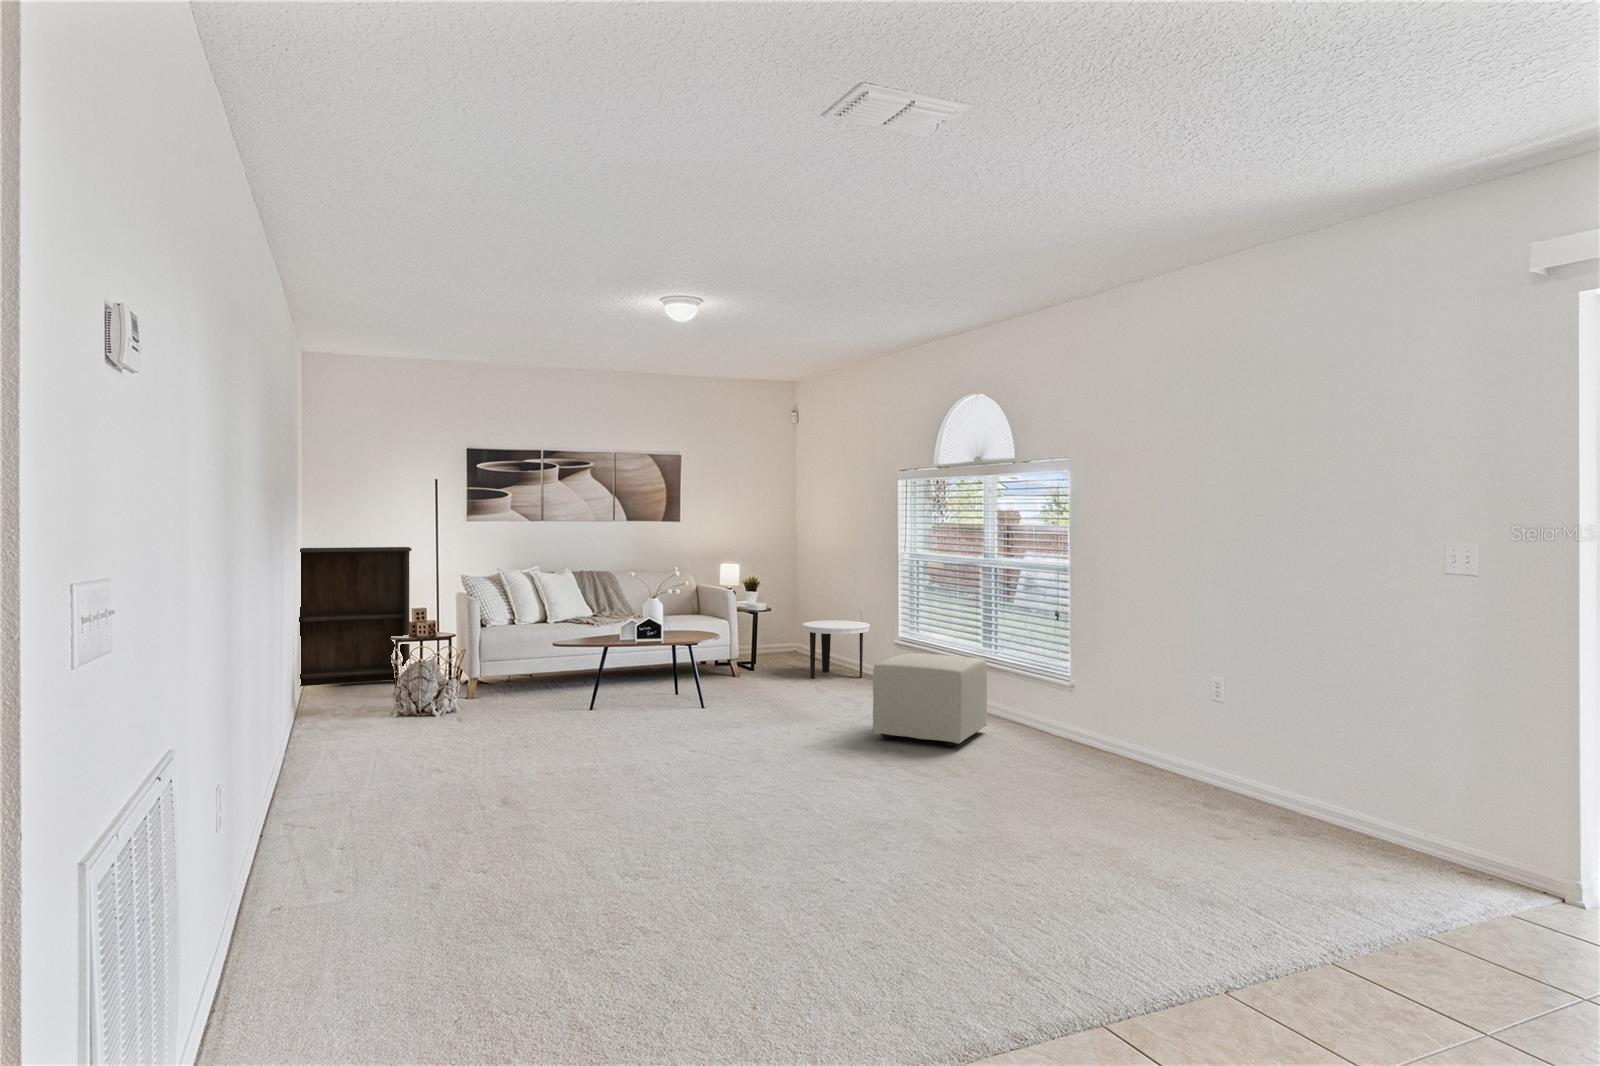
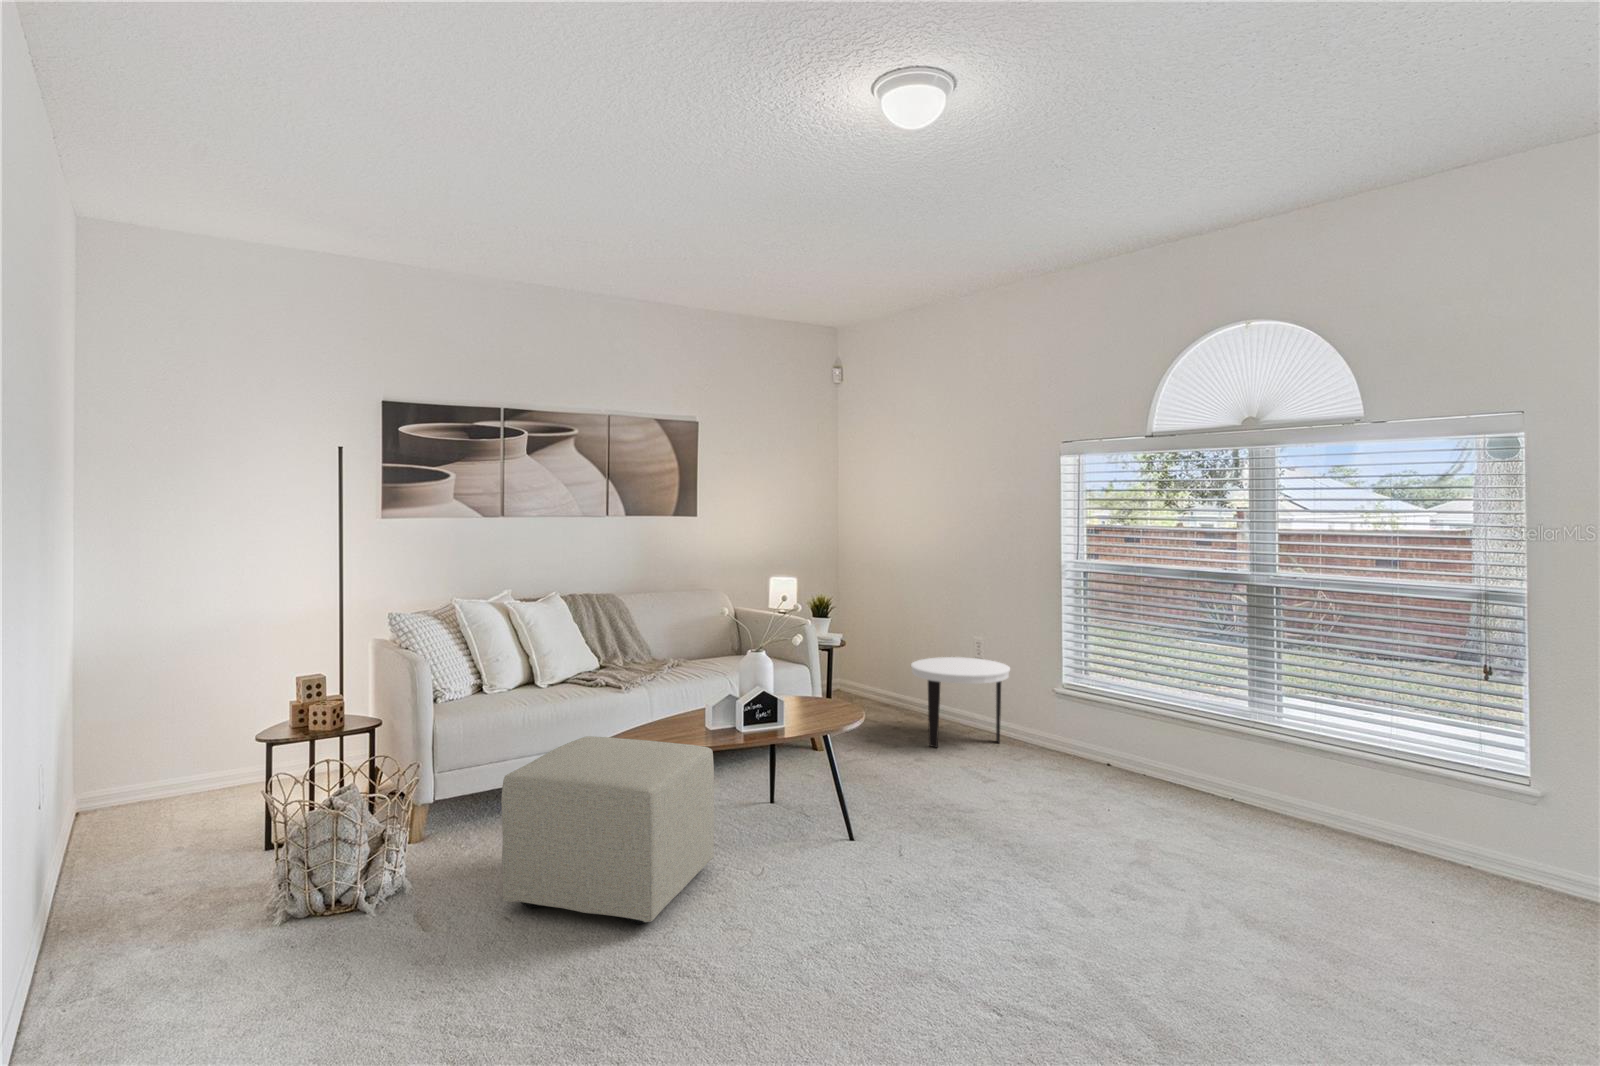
bookshelf: present [299,547,412,686] -> none [44,563,291,844]
ottoman: present [873,653,987,747] -> present [501,736,714,924]

